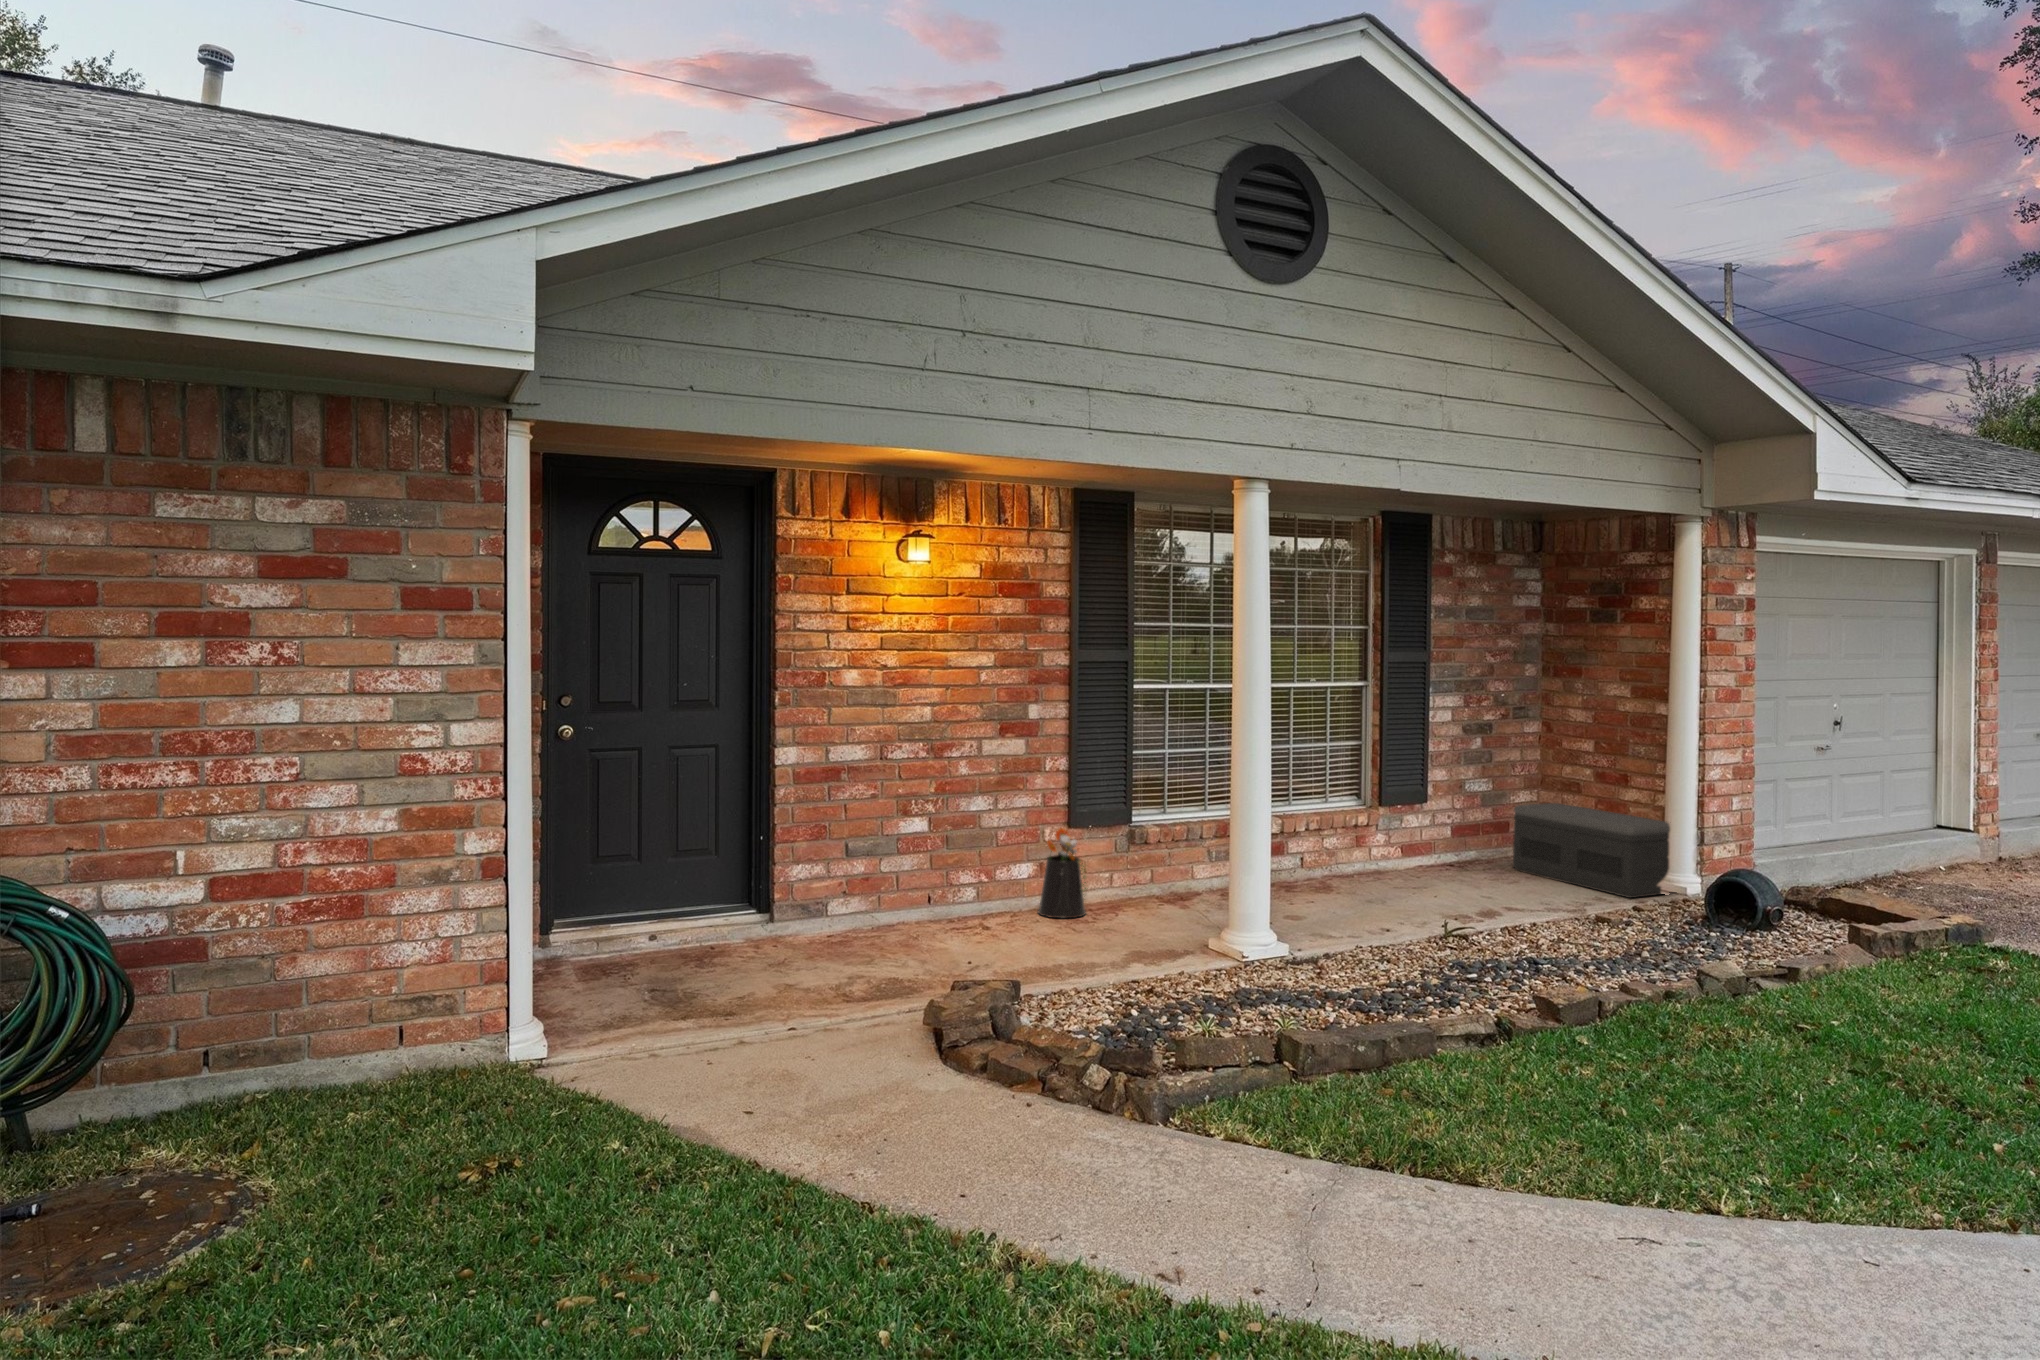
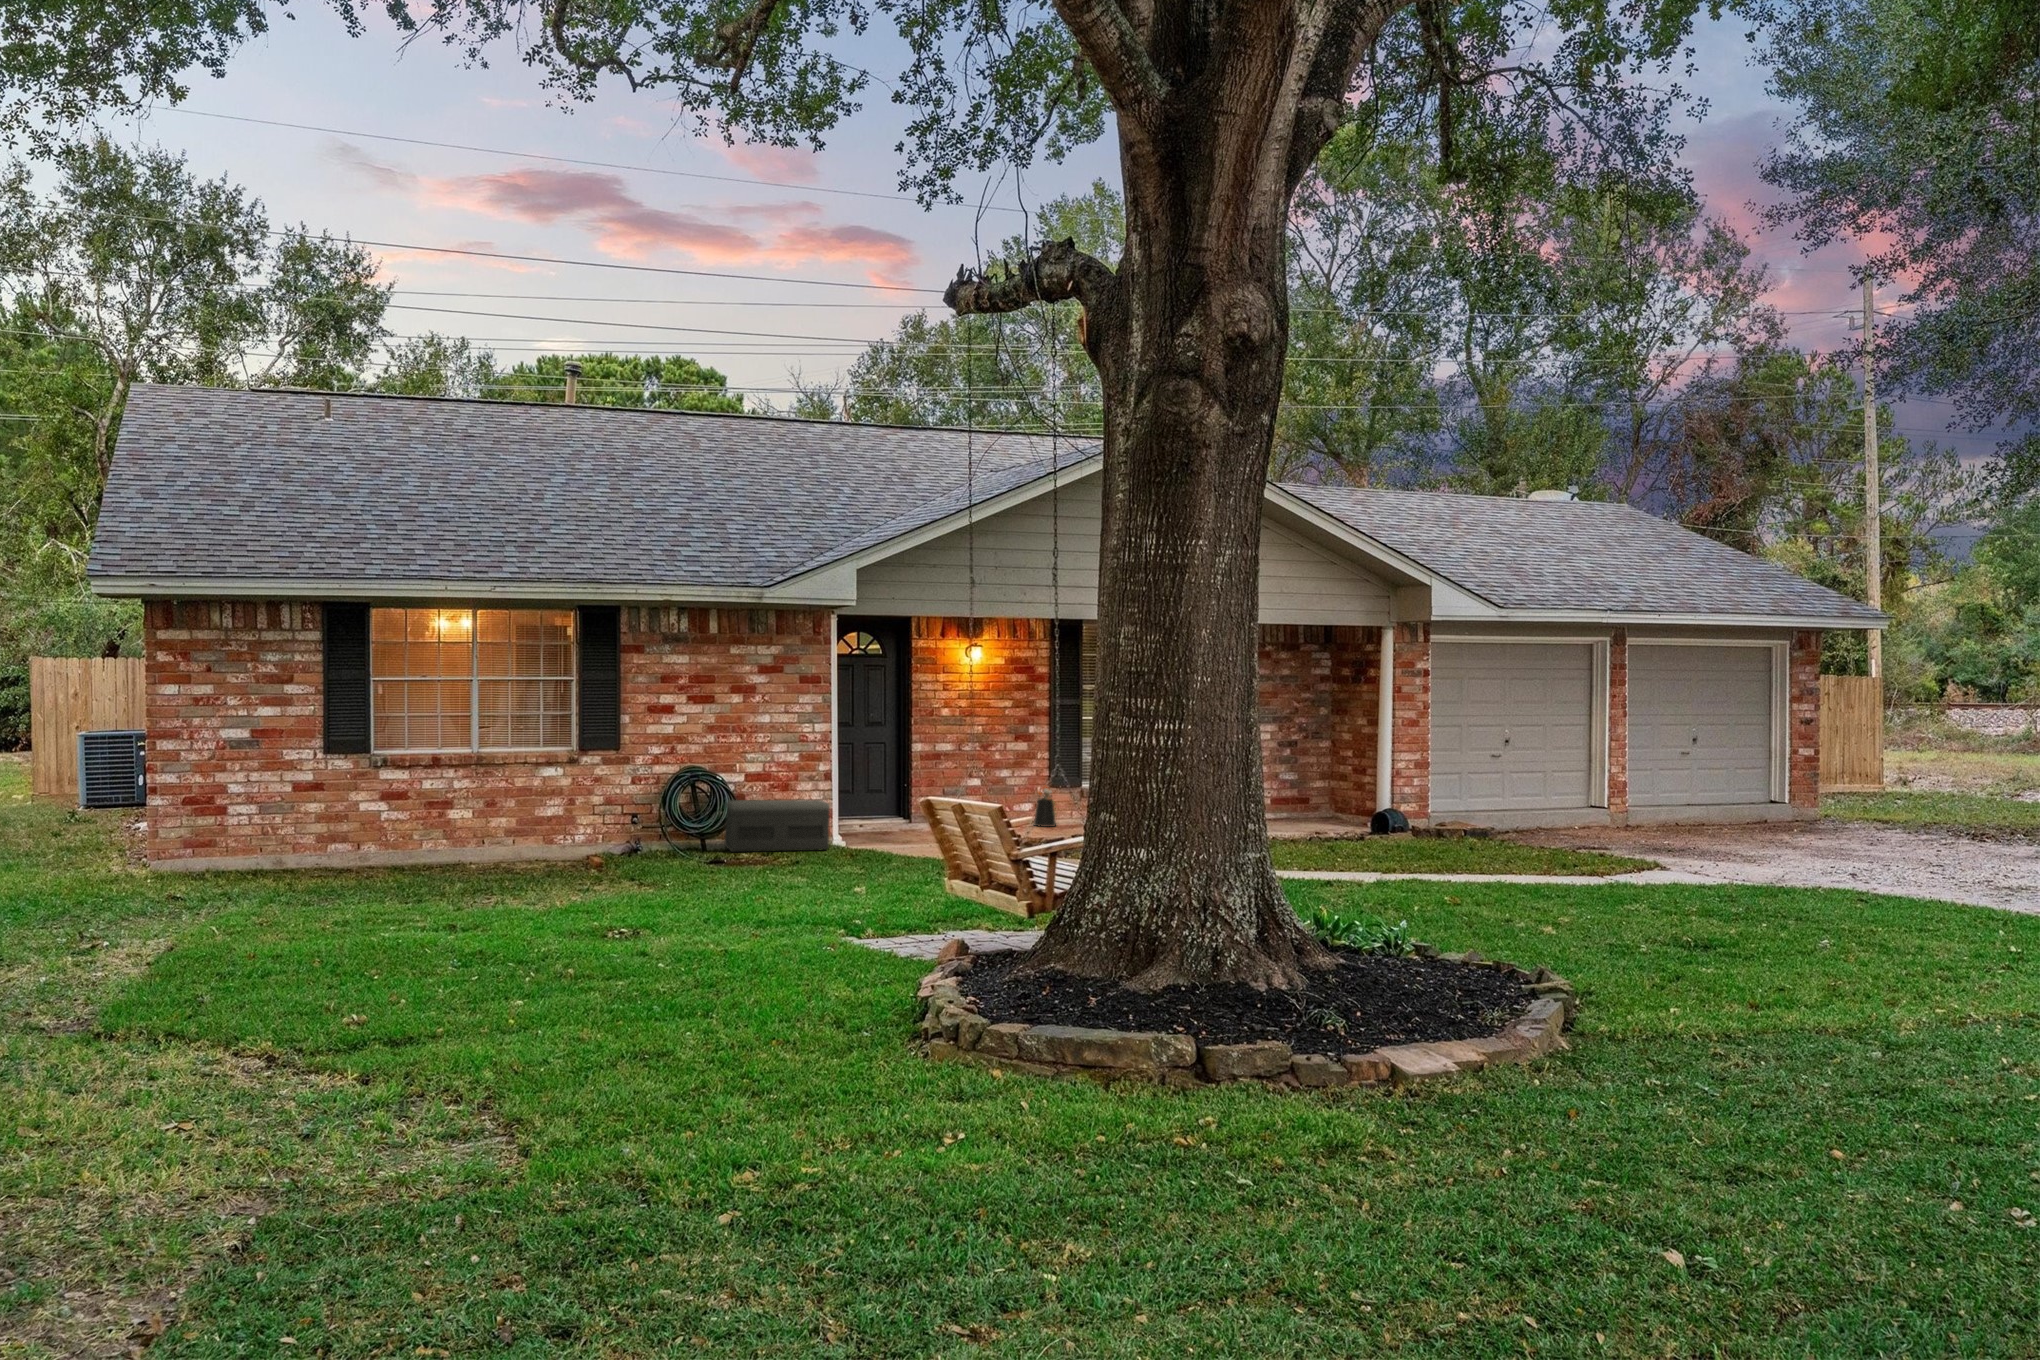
storage bench: present [1513,803,1670,898] -> present [724,800,830,852]

